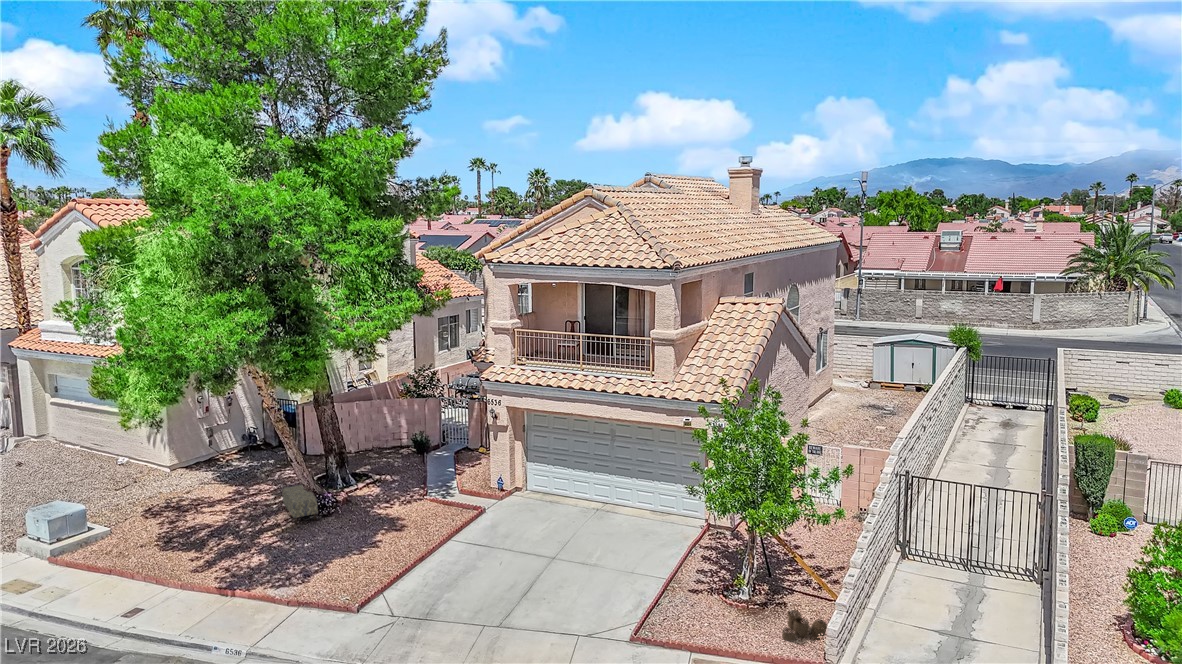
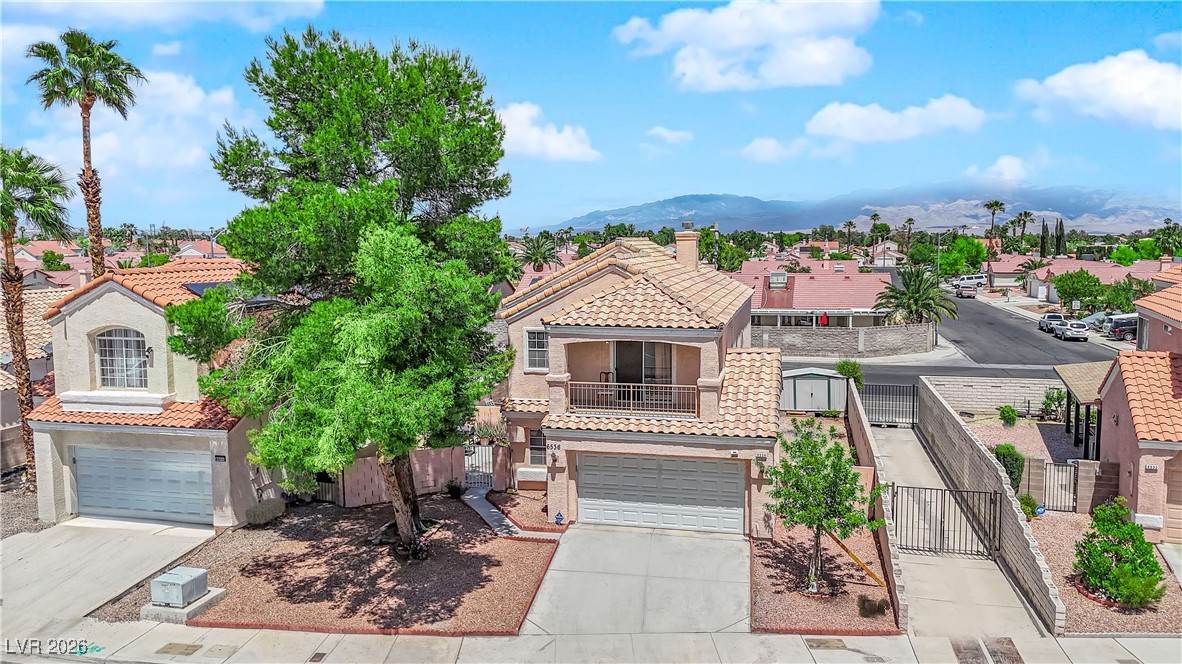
bench: present [282,484,318,524] -> present [246,498,285,529]

